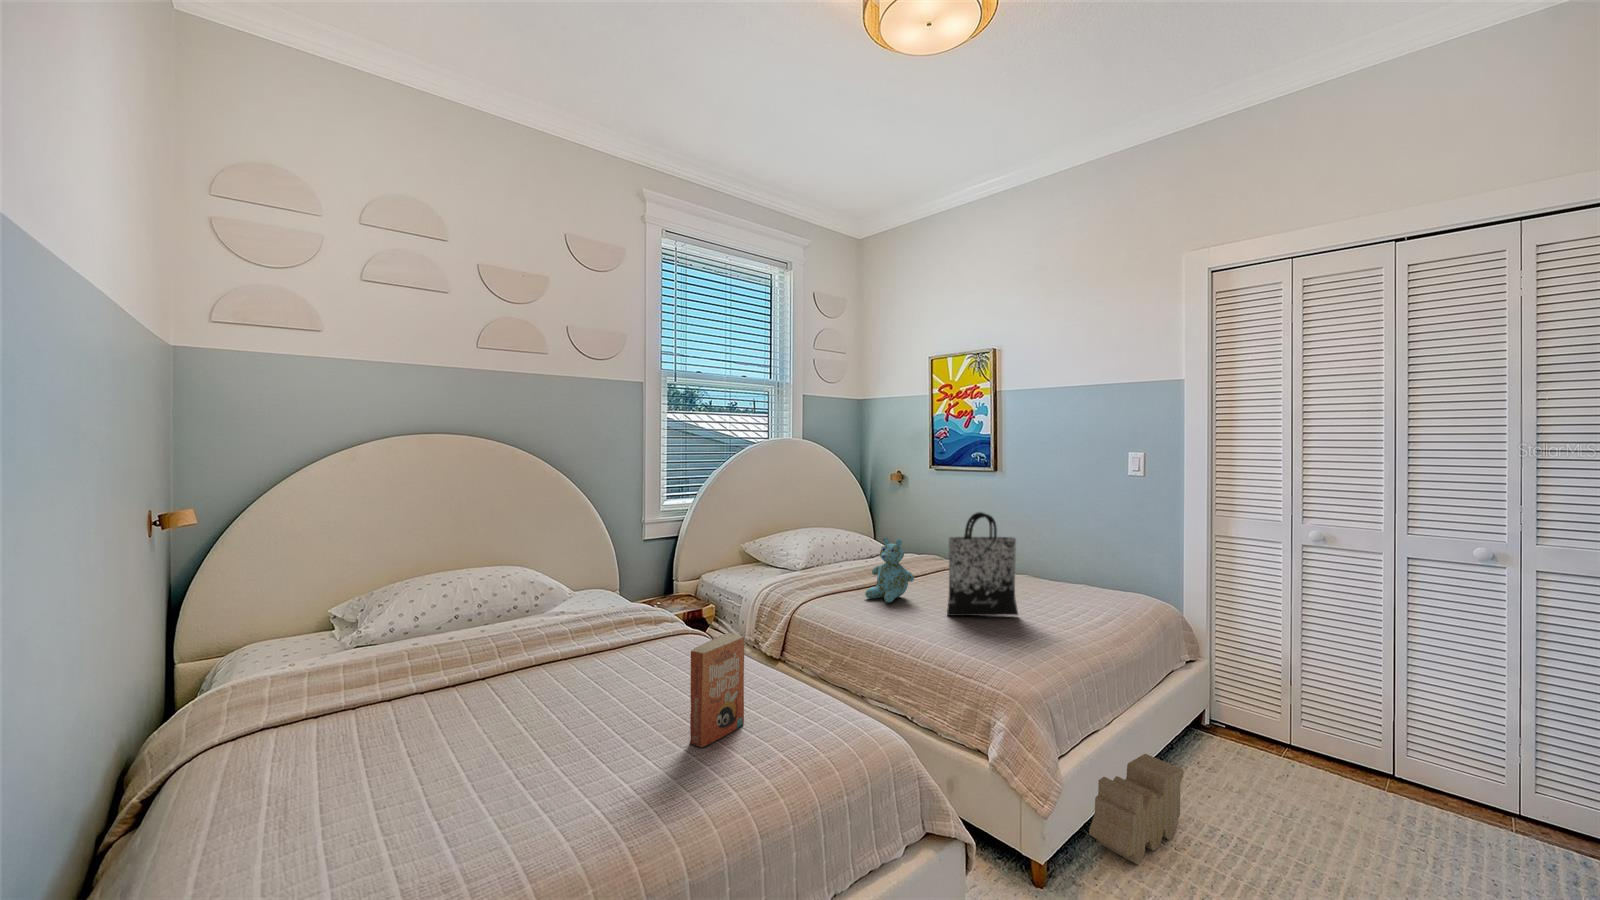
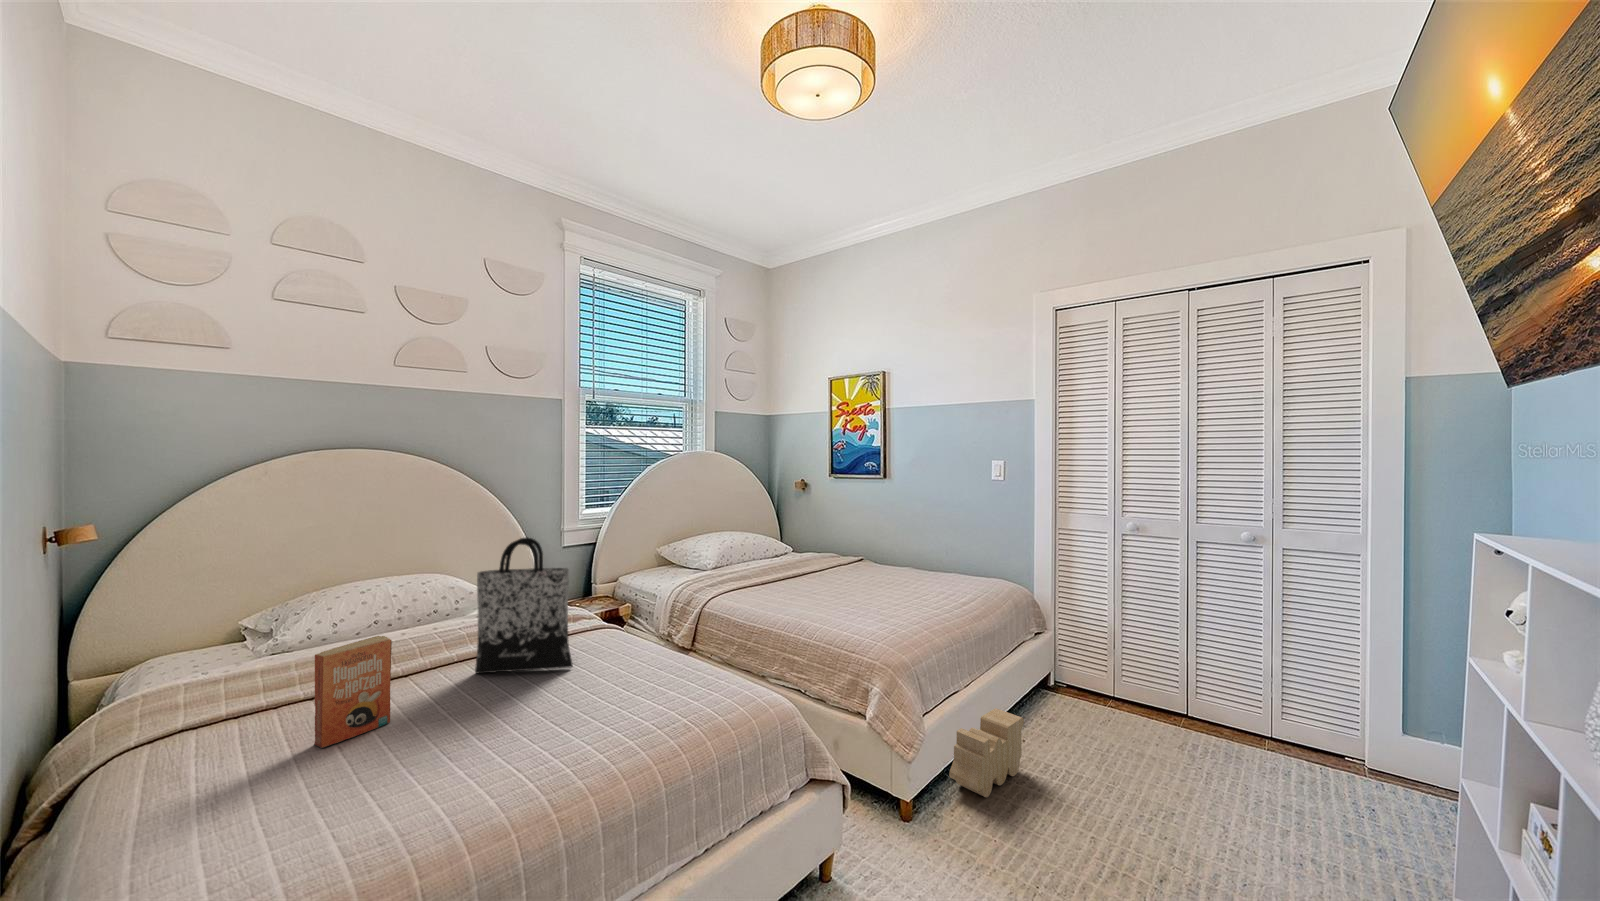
tote bag: present [947,512,1018,616] -> present [475,538,573,674]
stuffed bear: present [865,537,914,603] -> none [769,537,811,594]
paperback book: present [690,633,745,748] -> present [314,636,392,748]

